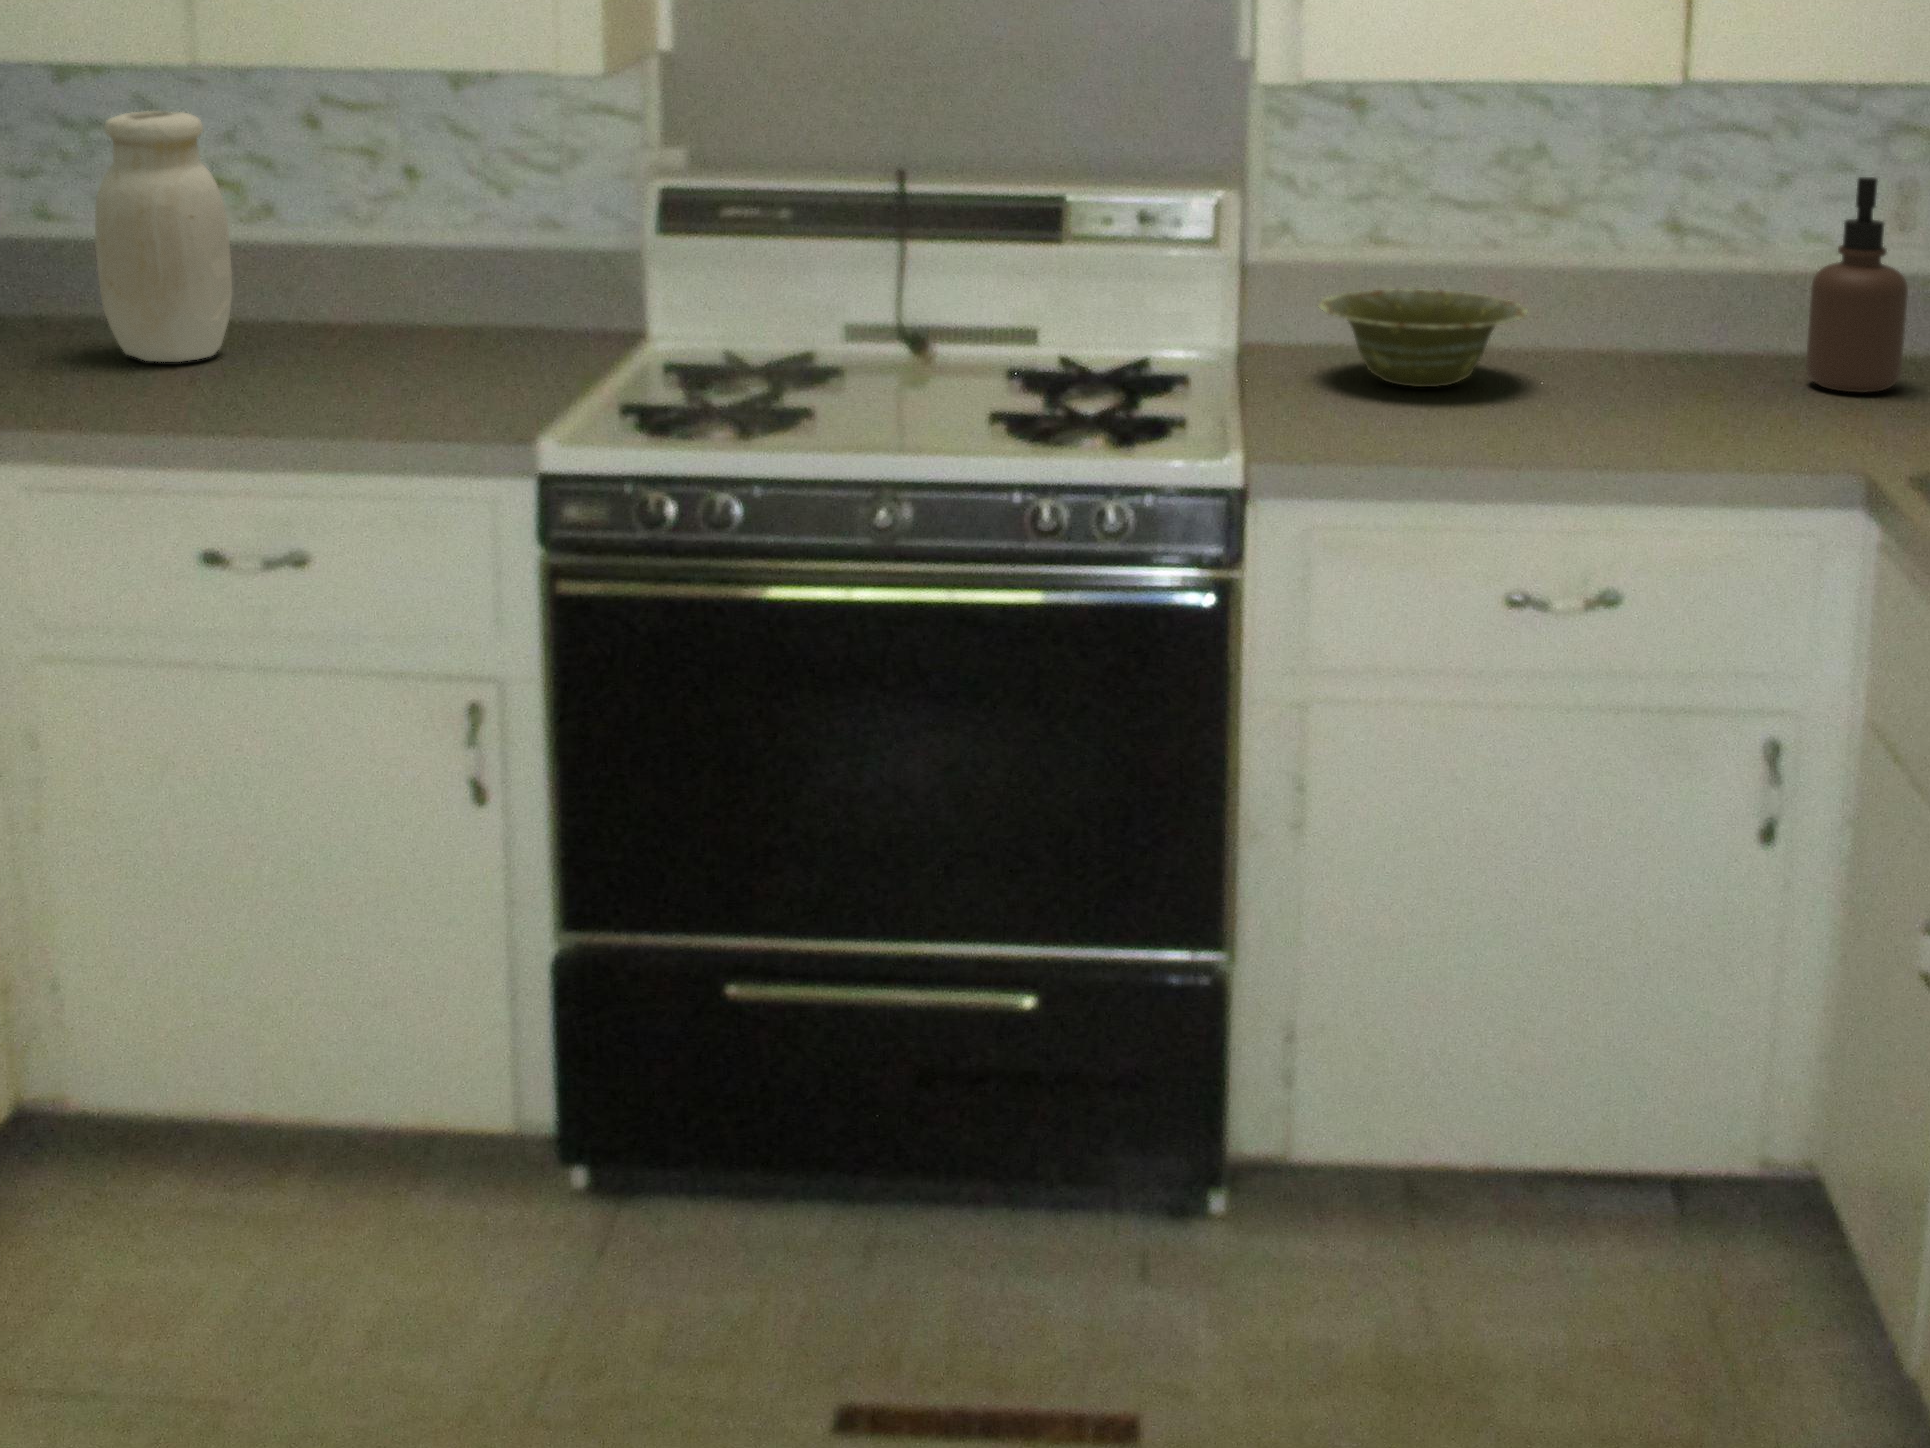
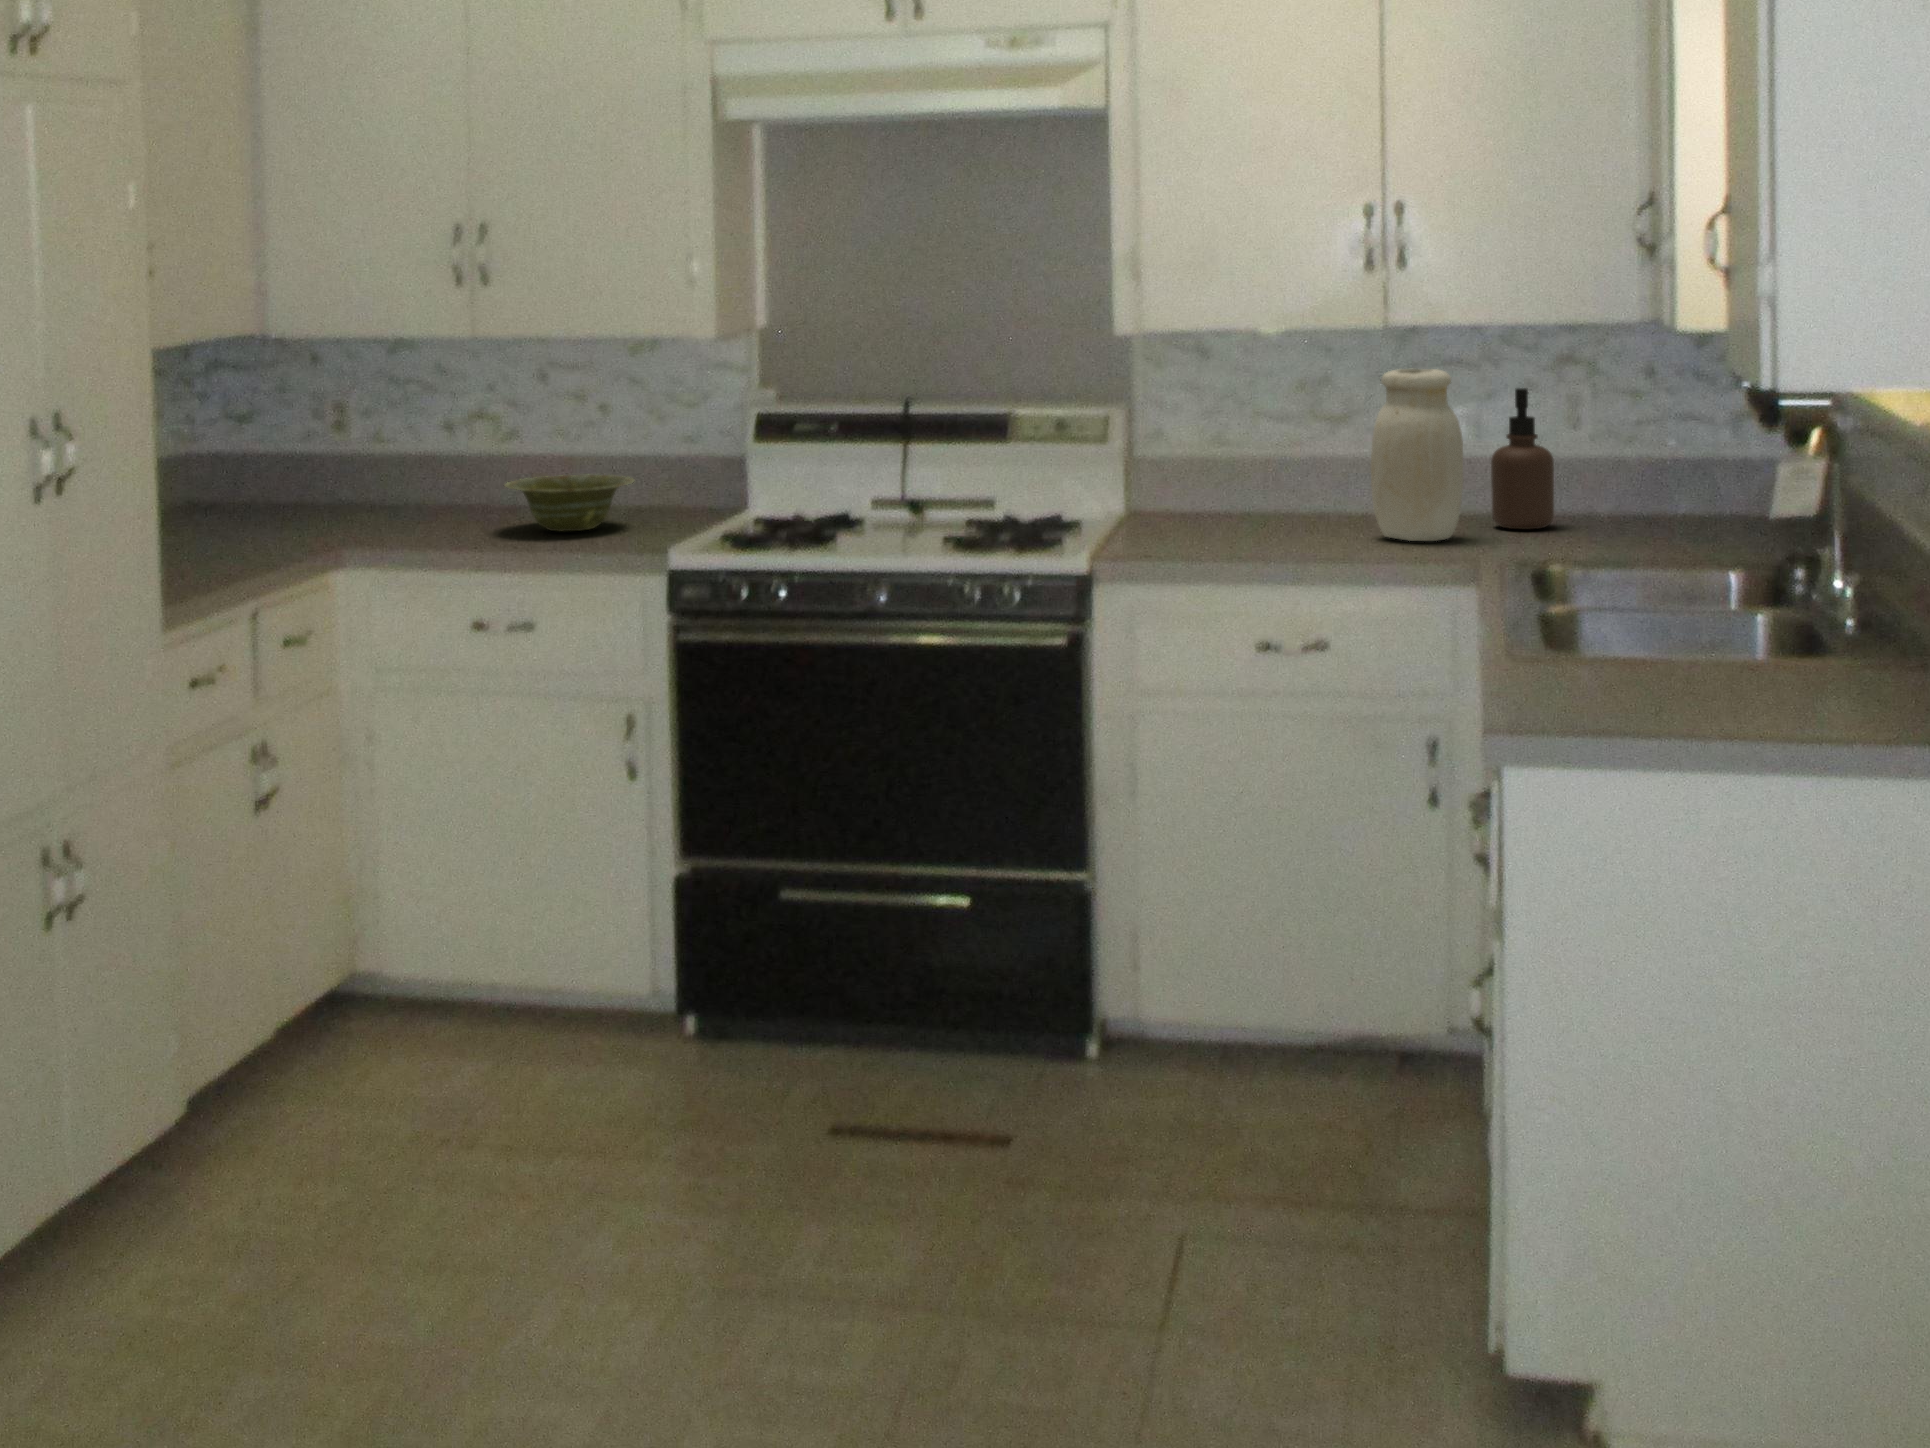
jar: present [95,111,232,362] -> present [1371,369,1463,541]
dish: present [1319,289,1527,387] -> present [505,475,634,531]

